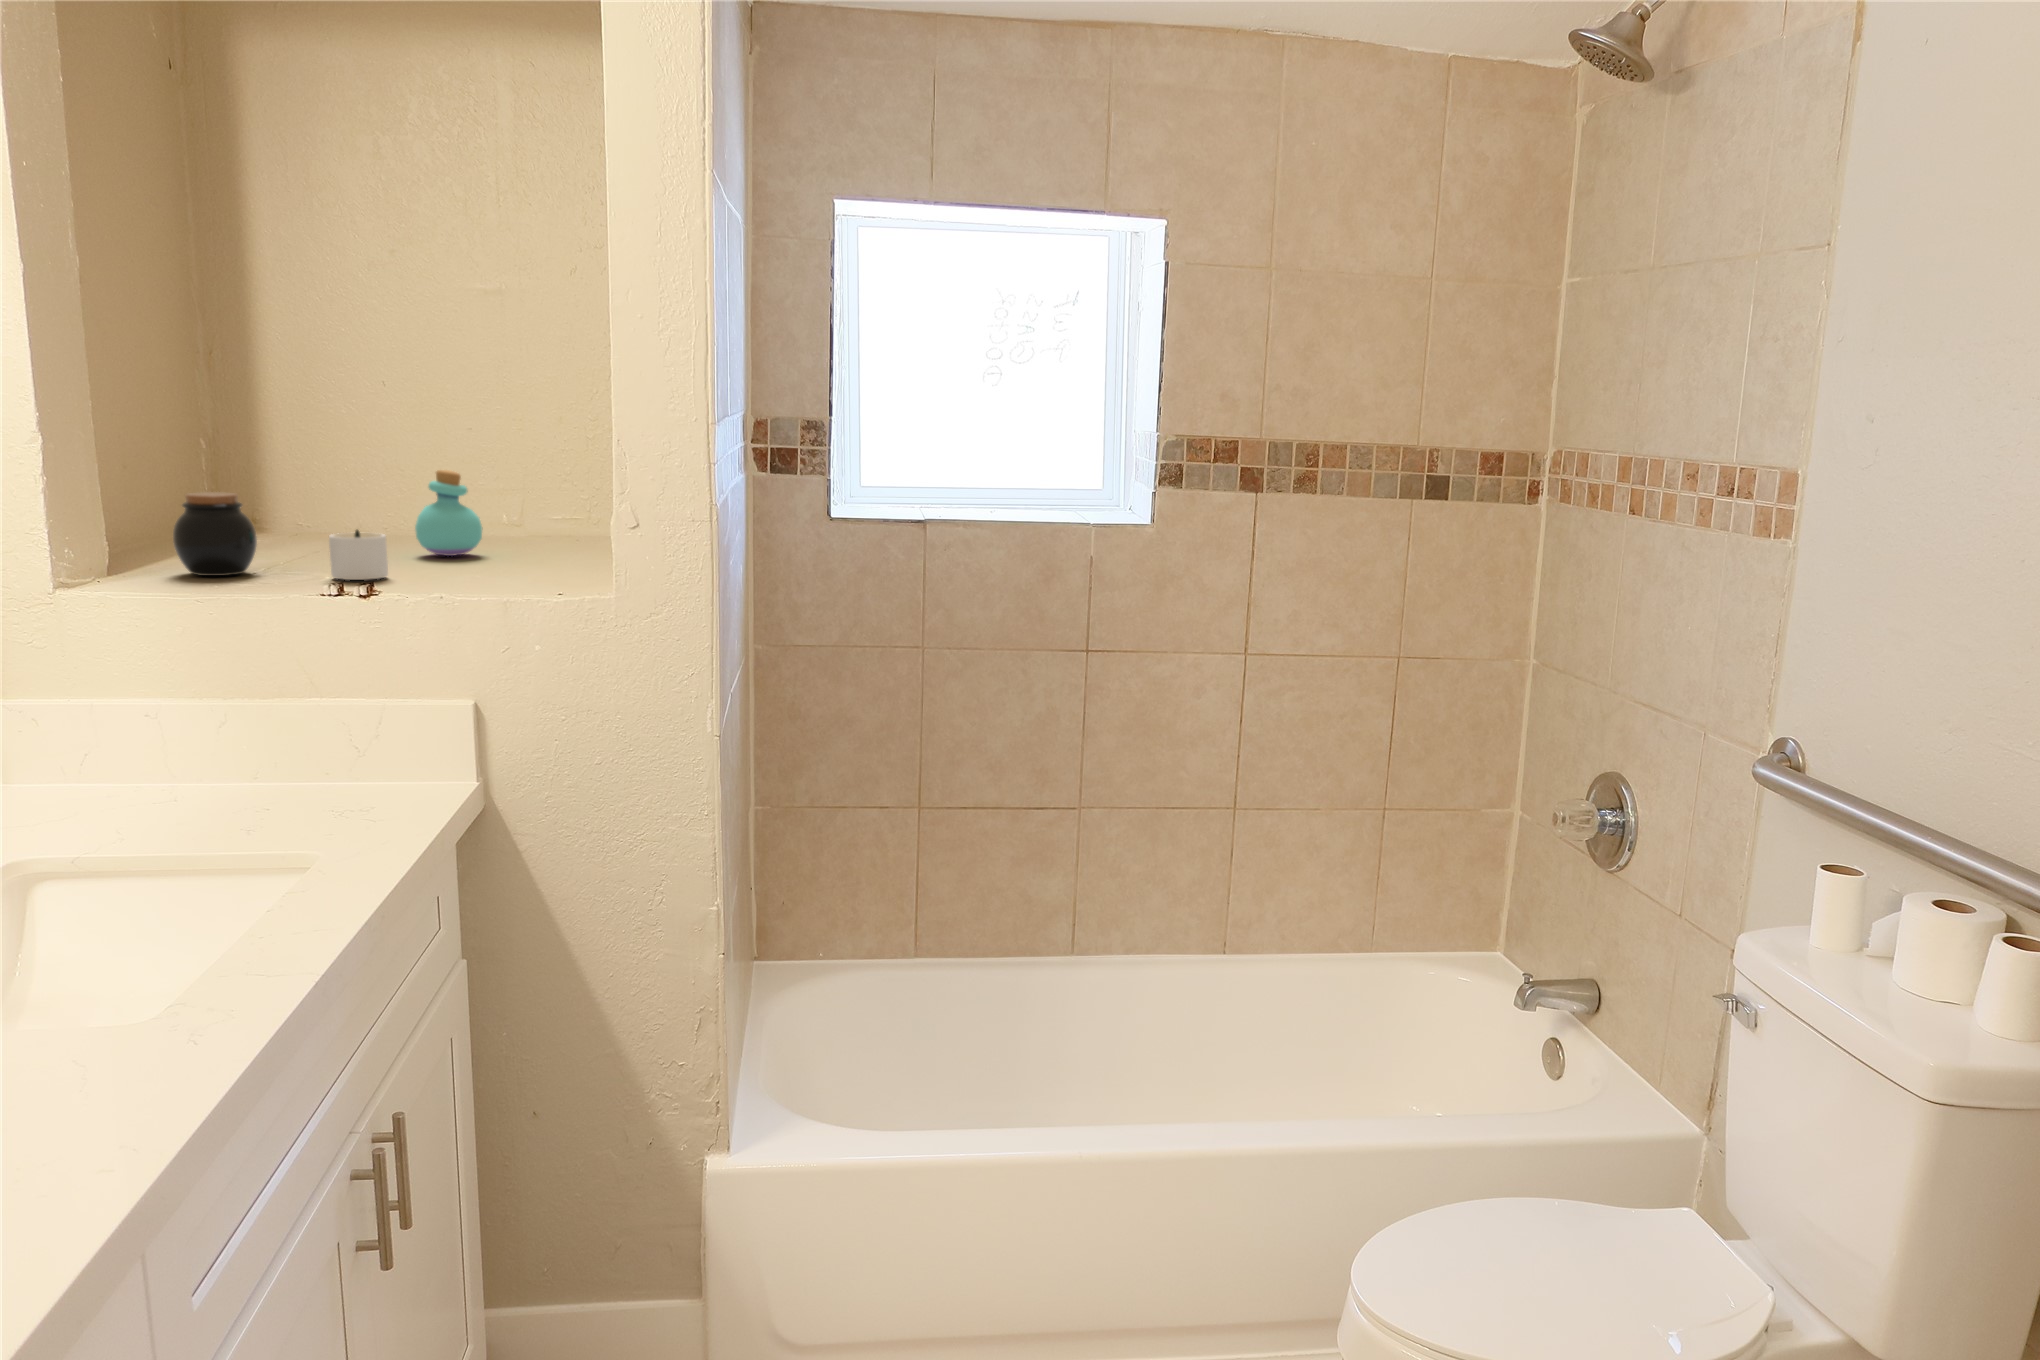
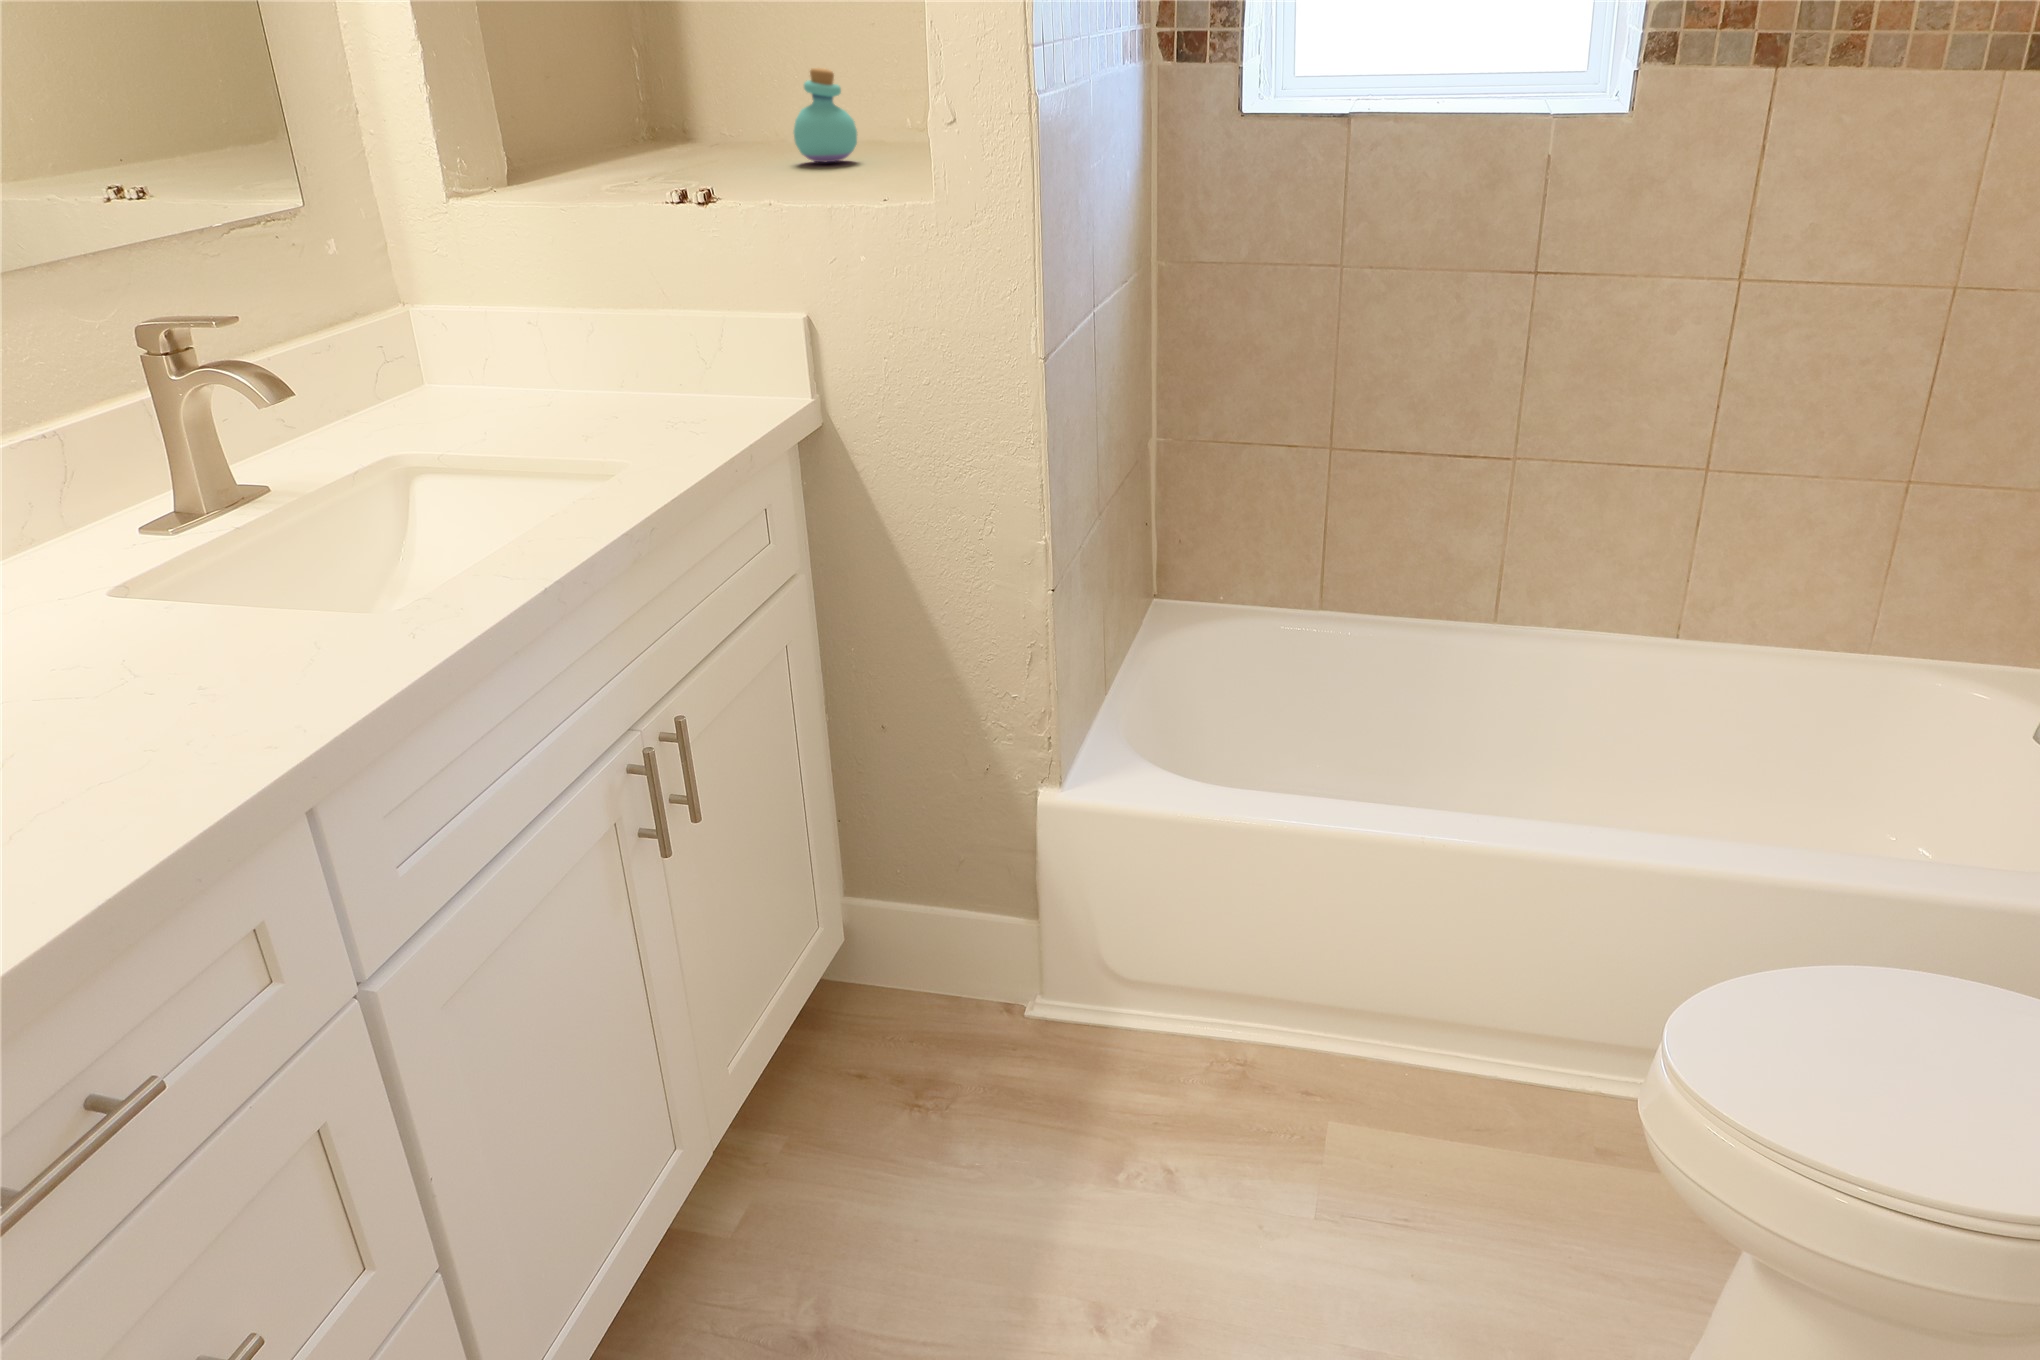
jar: present [173,492,257,576] -> none [555,97,631,184]
candle: present [329,530,388,580] -> none [685,133,768,187]

